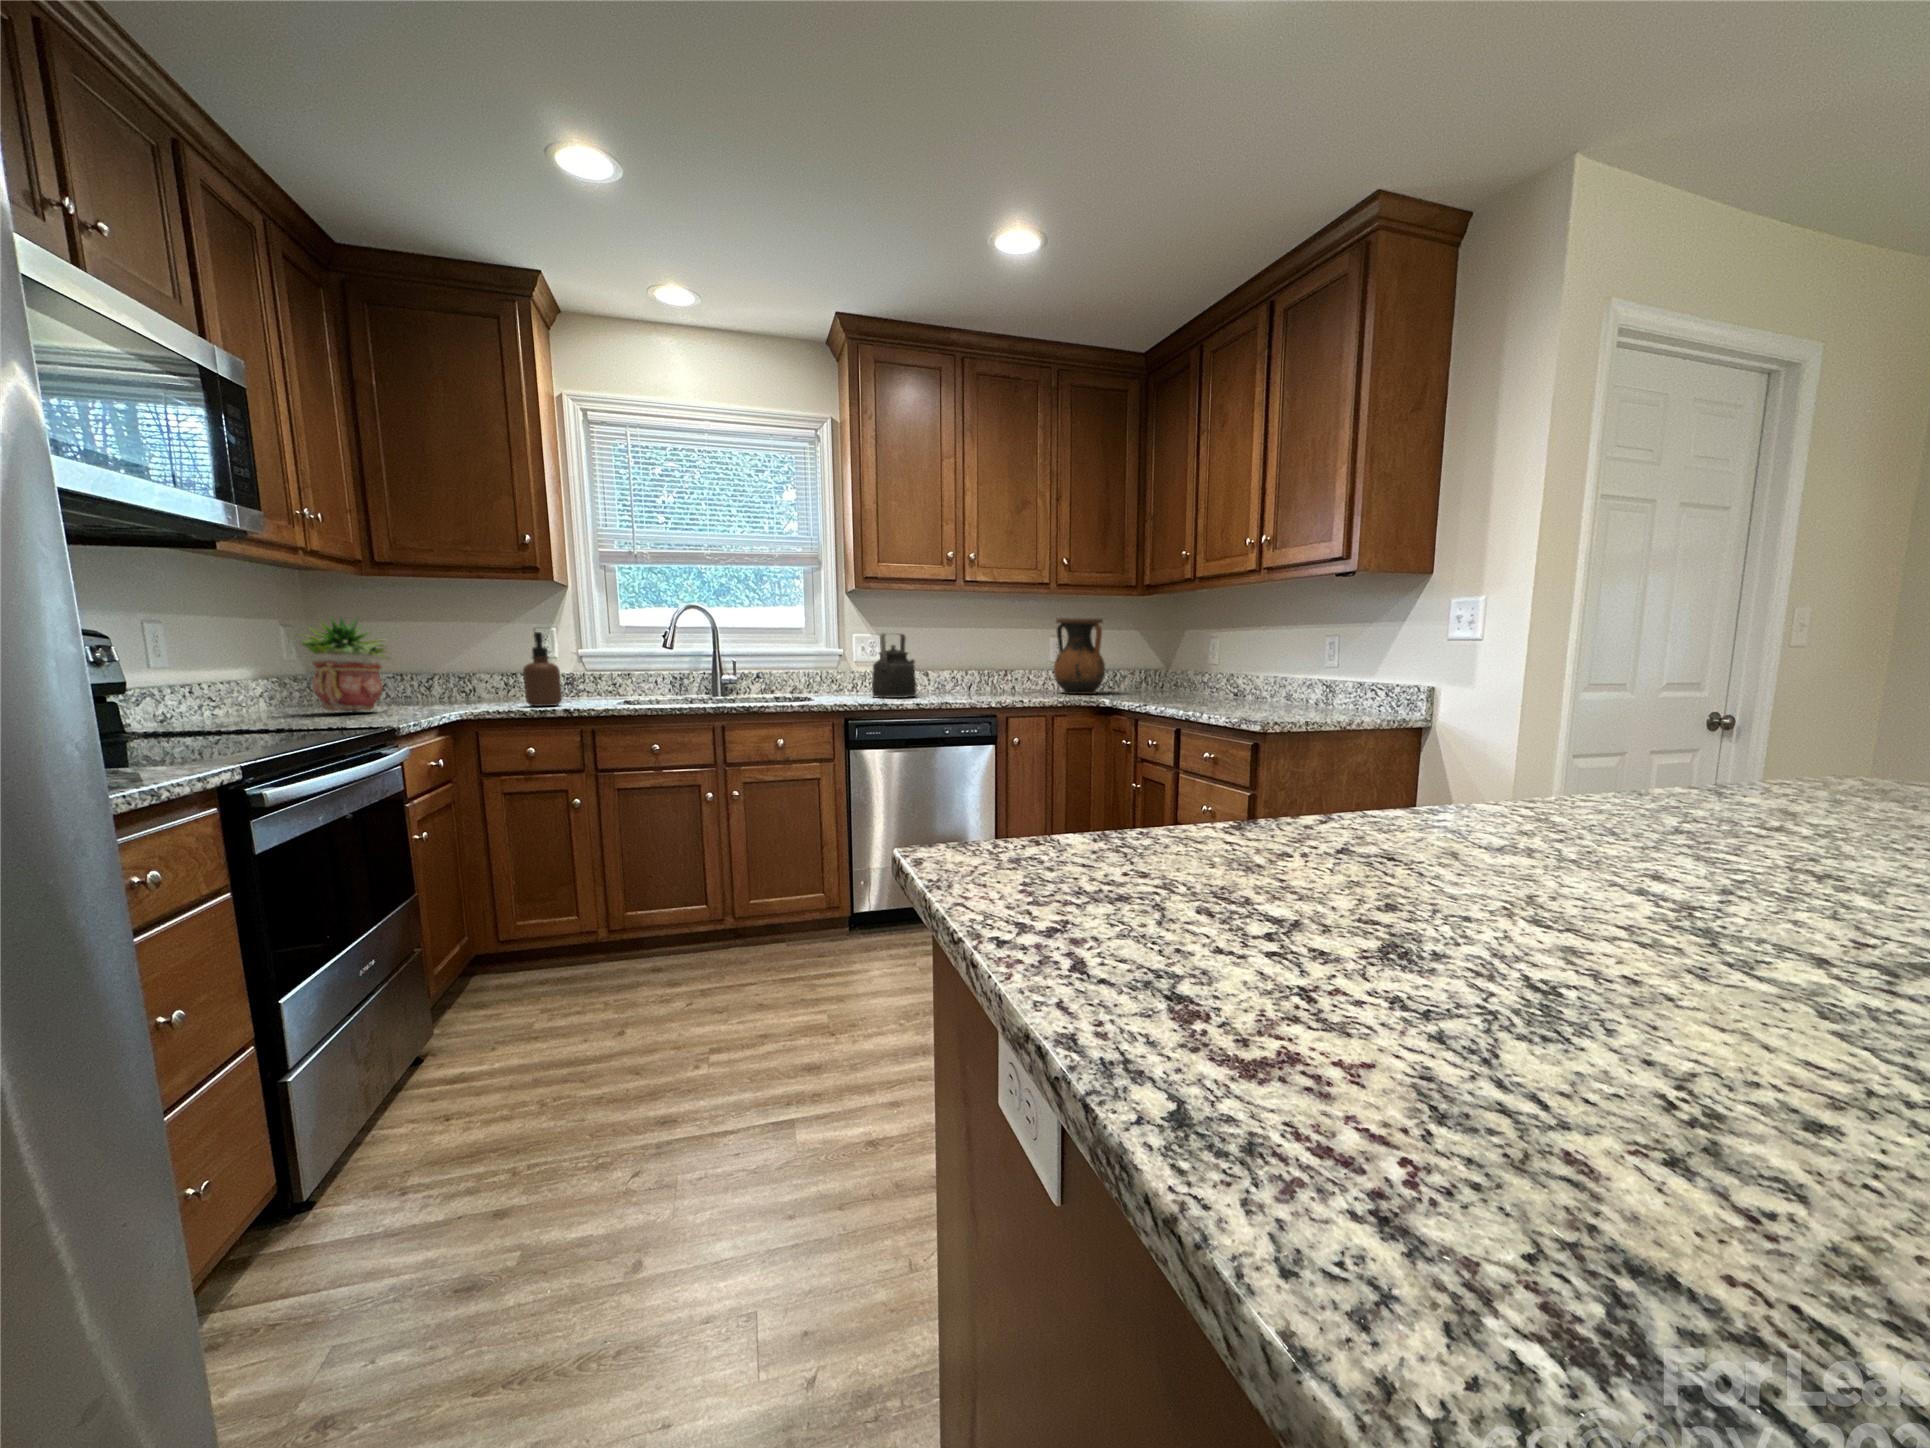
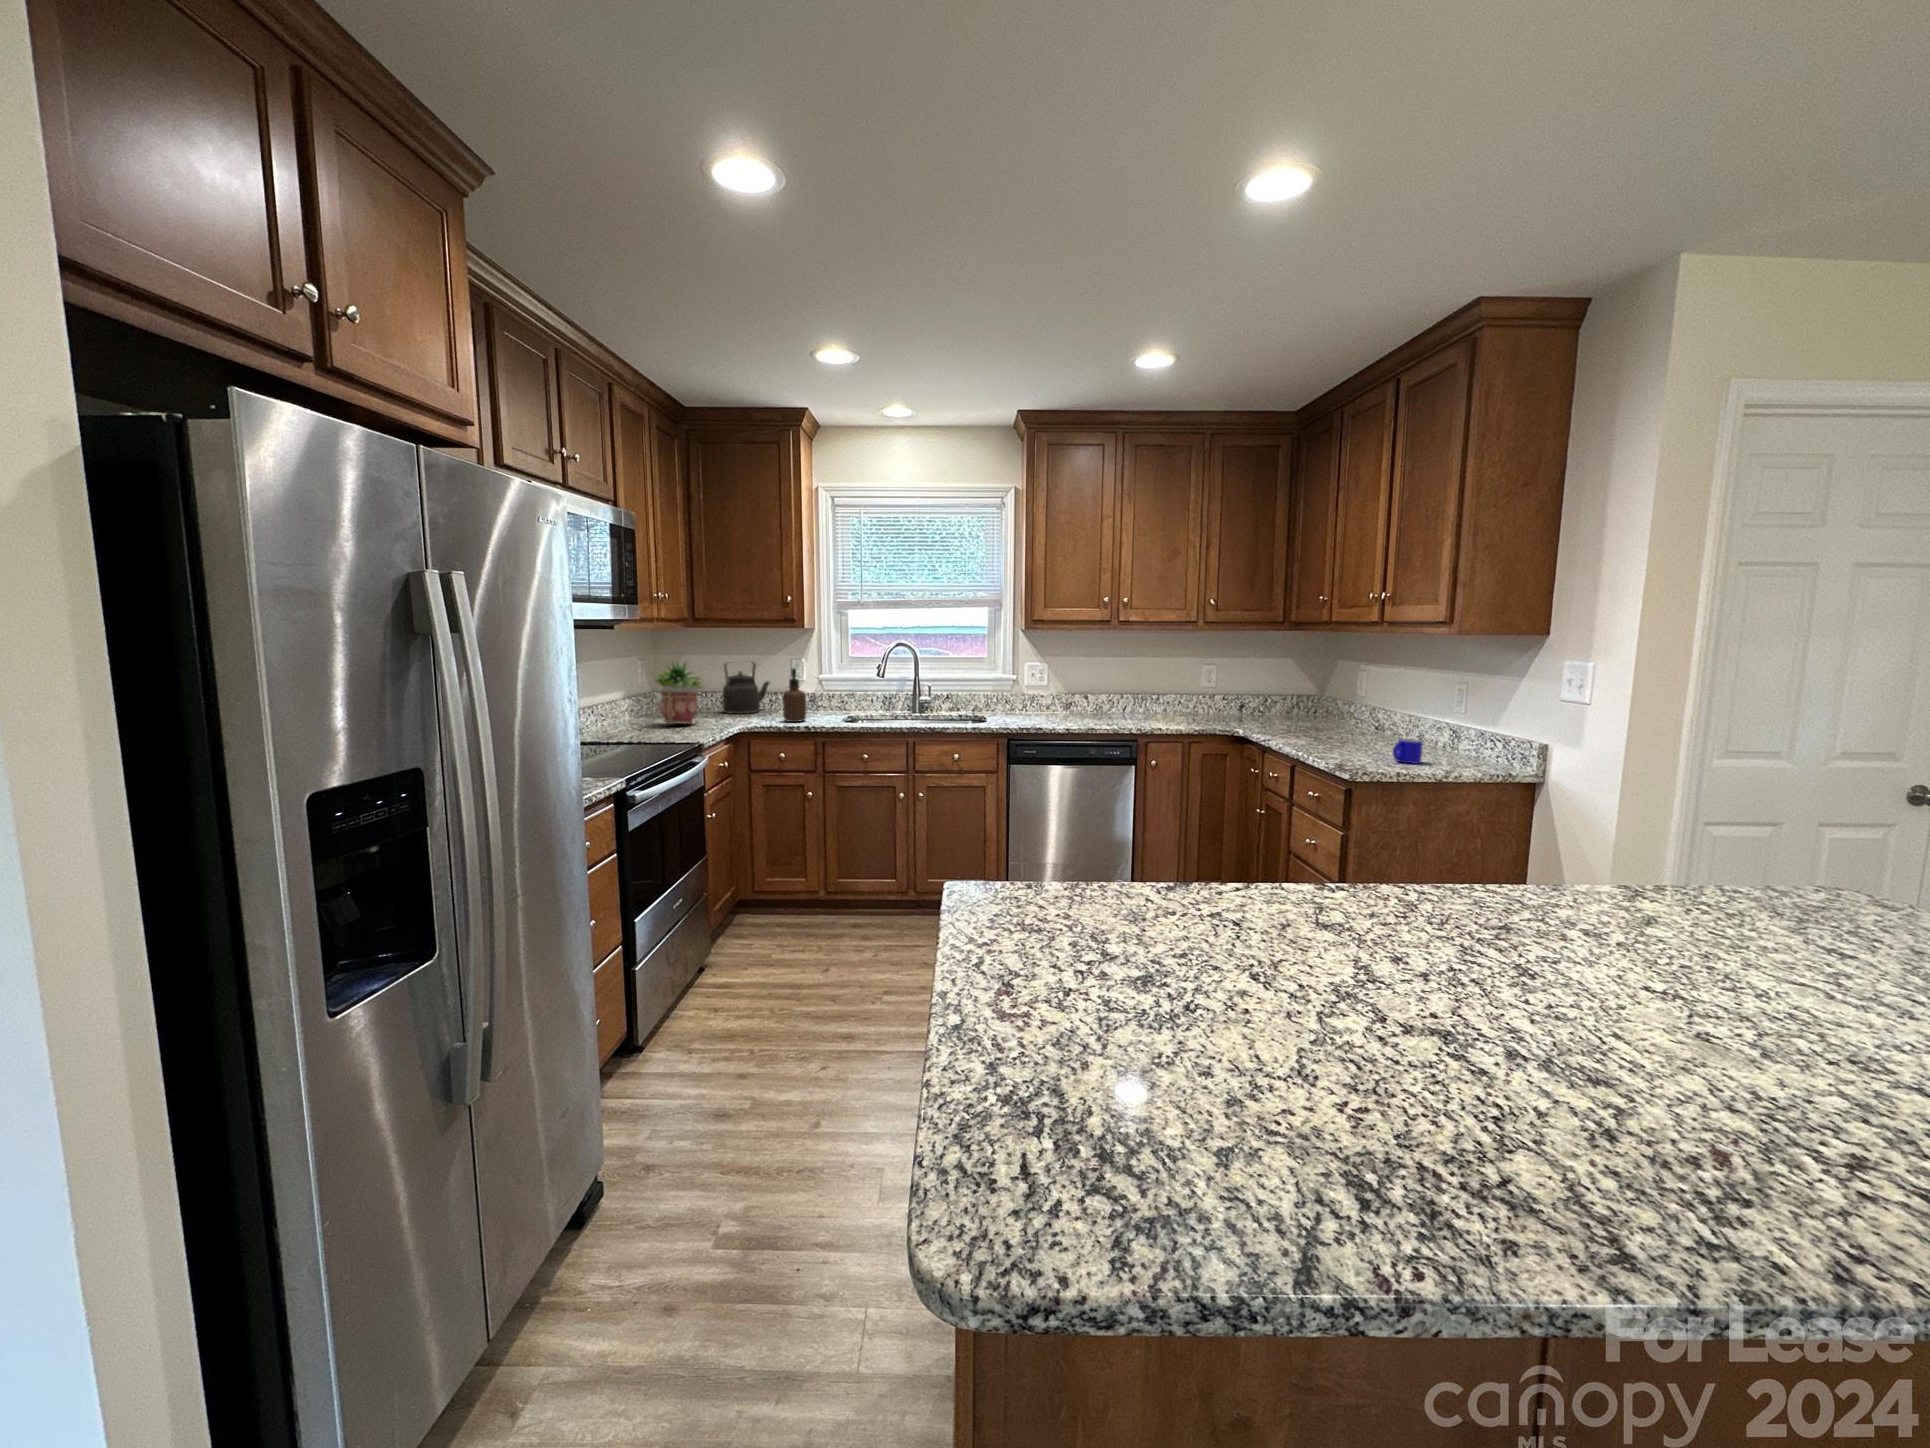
vase: present [1054,618,1105,694] -> none [1198,650,1246,719]
kettle: present [872,633,917,698] -> present [723,661,769,714]
mug: none [1286,692,1313,717] -> present [1393,739,1423,764]

